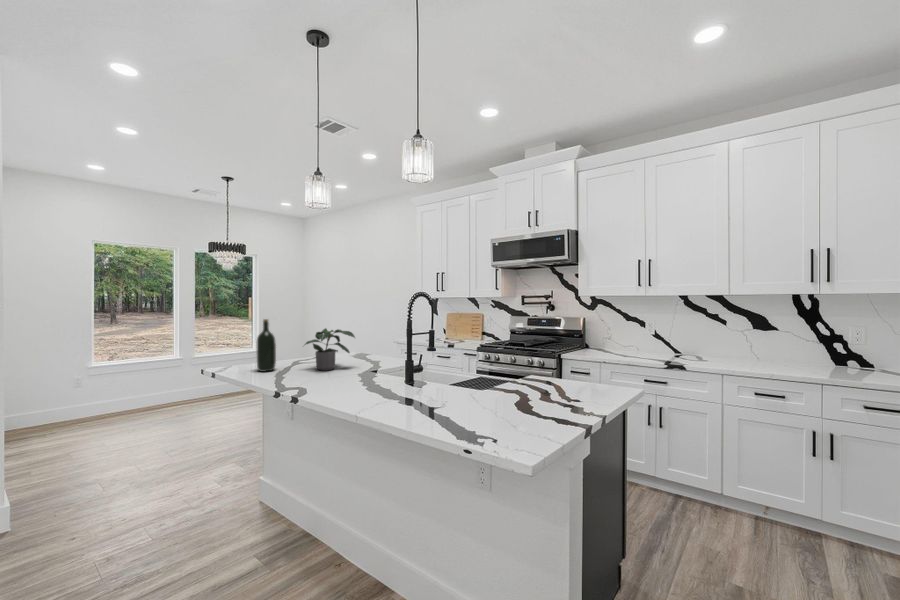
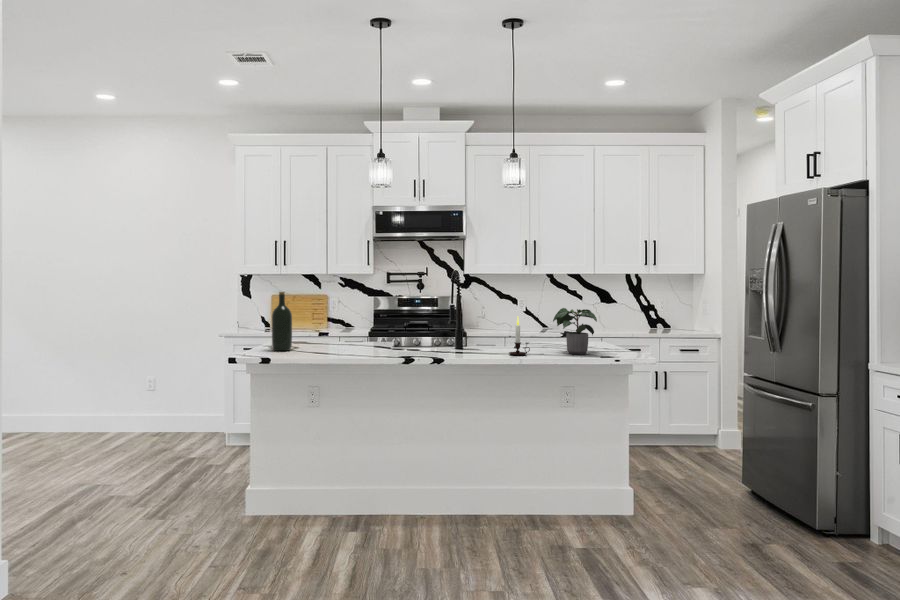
potted plant: present [305,328,355,371] -> present [553,308,597,355]
candle: none [405,357,434,409] -> present [509,317,530,355]

